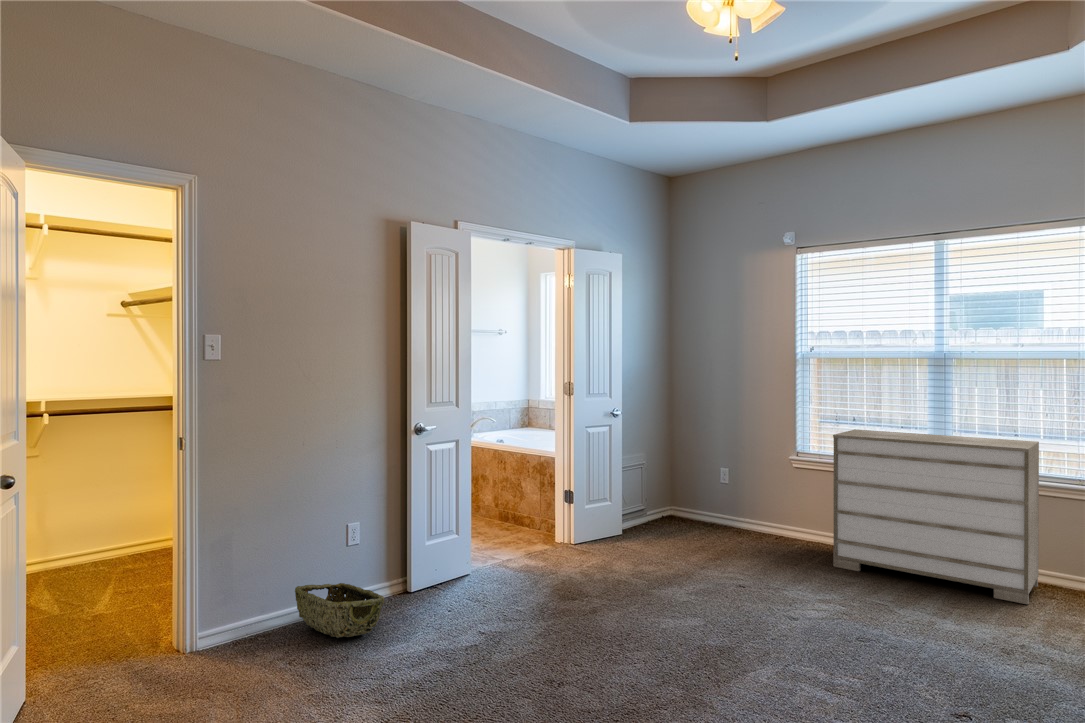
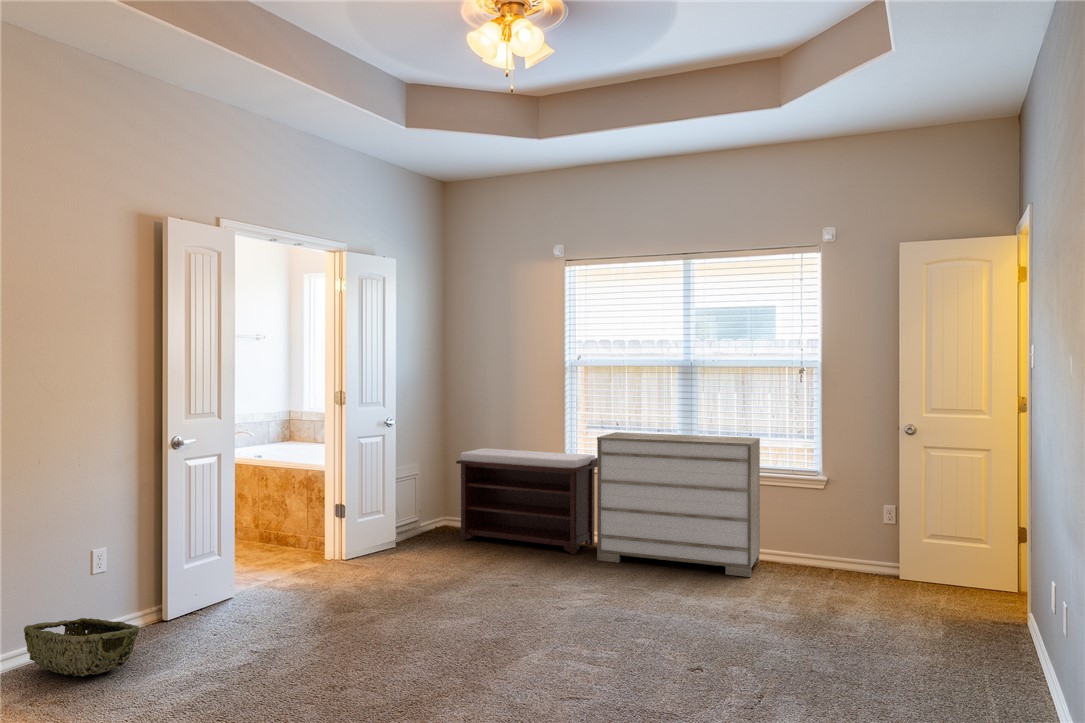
bench: none [681,441,836,558] -> present [456,448,597,554]

